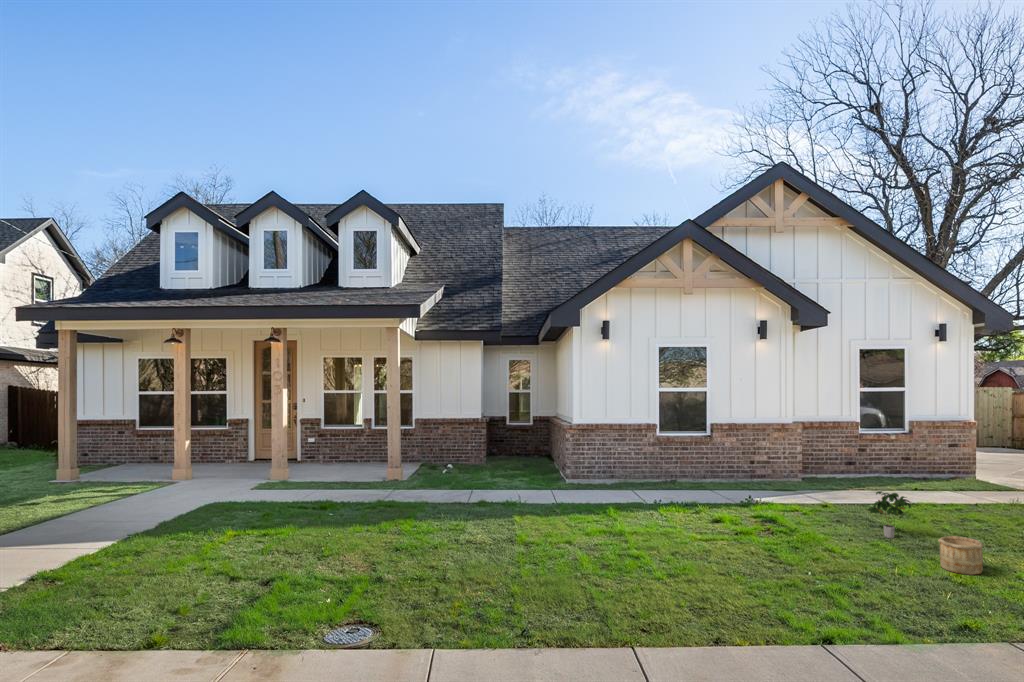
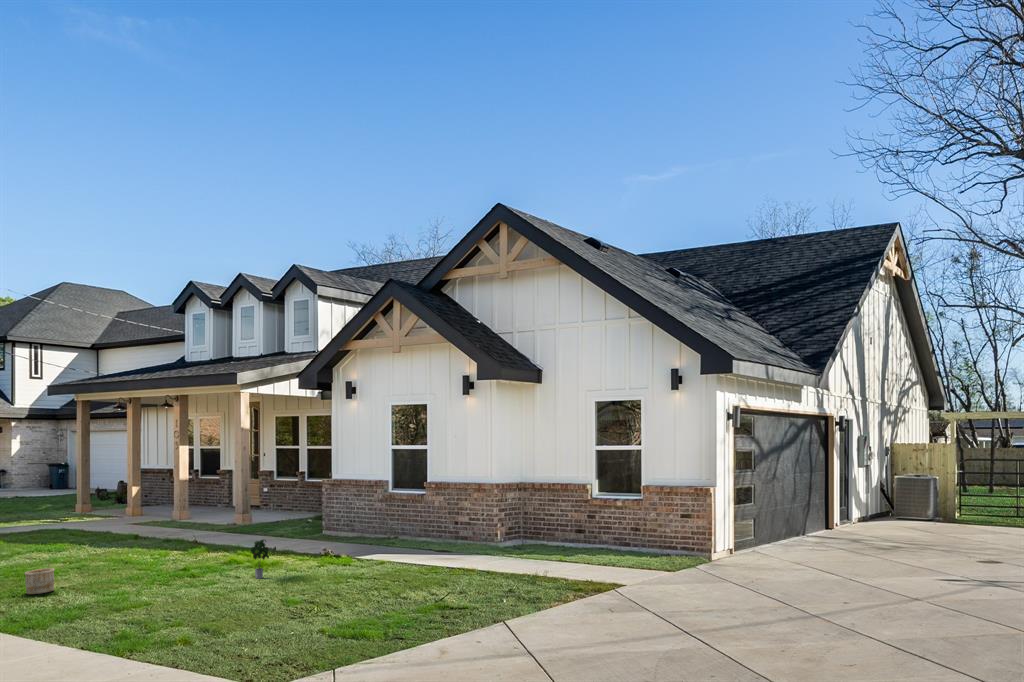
wooden bucket: present [938,536,983,575] -> present [25,568,54,594]

